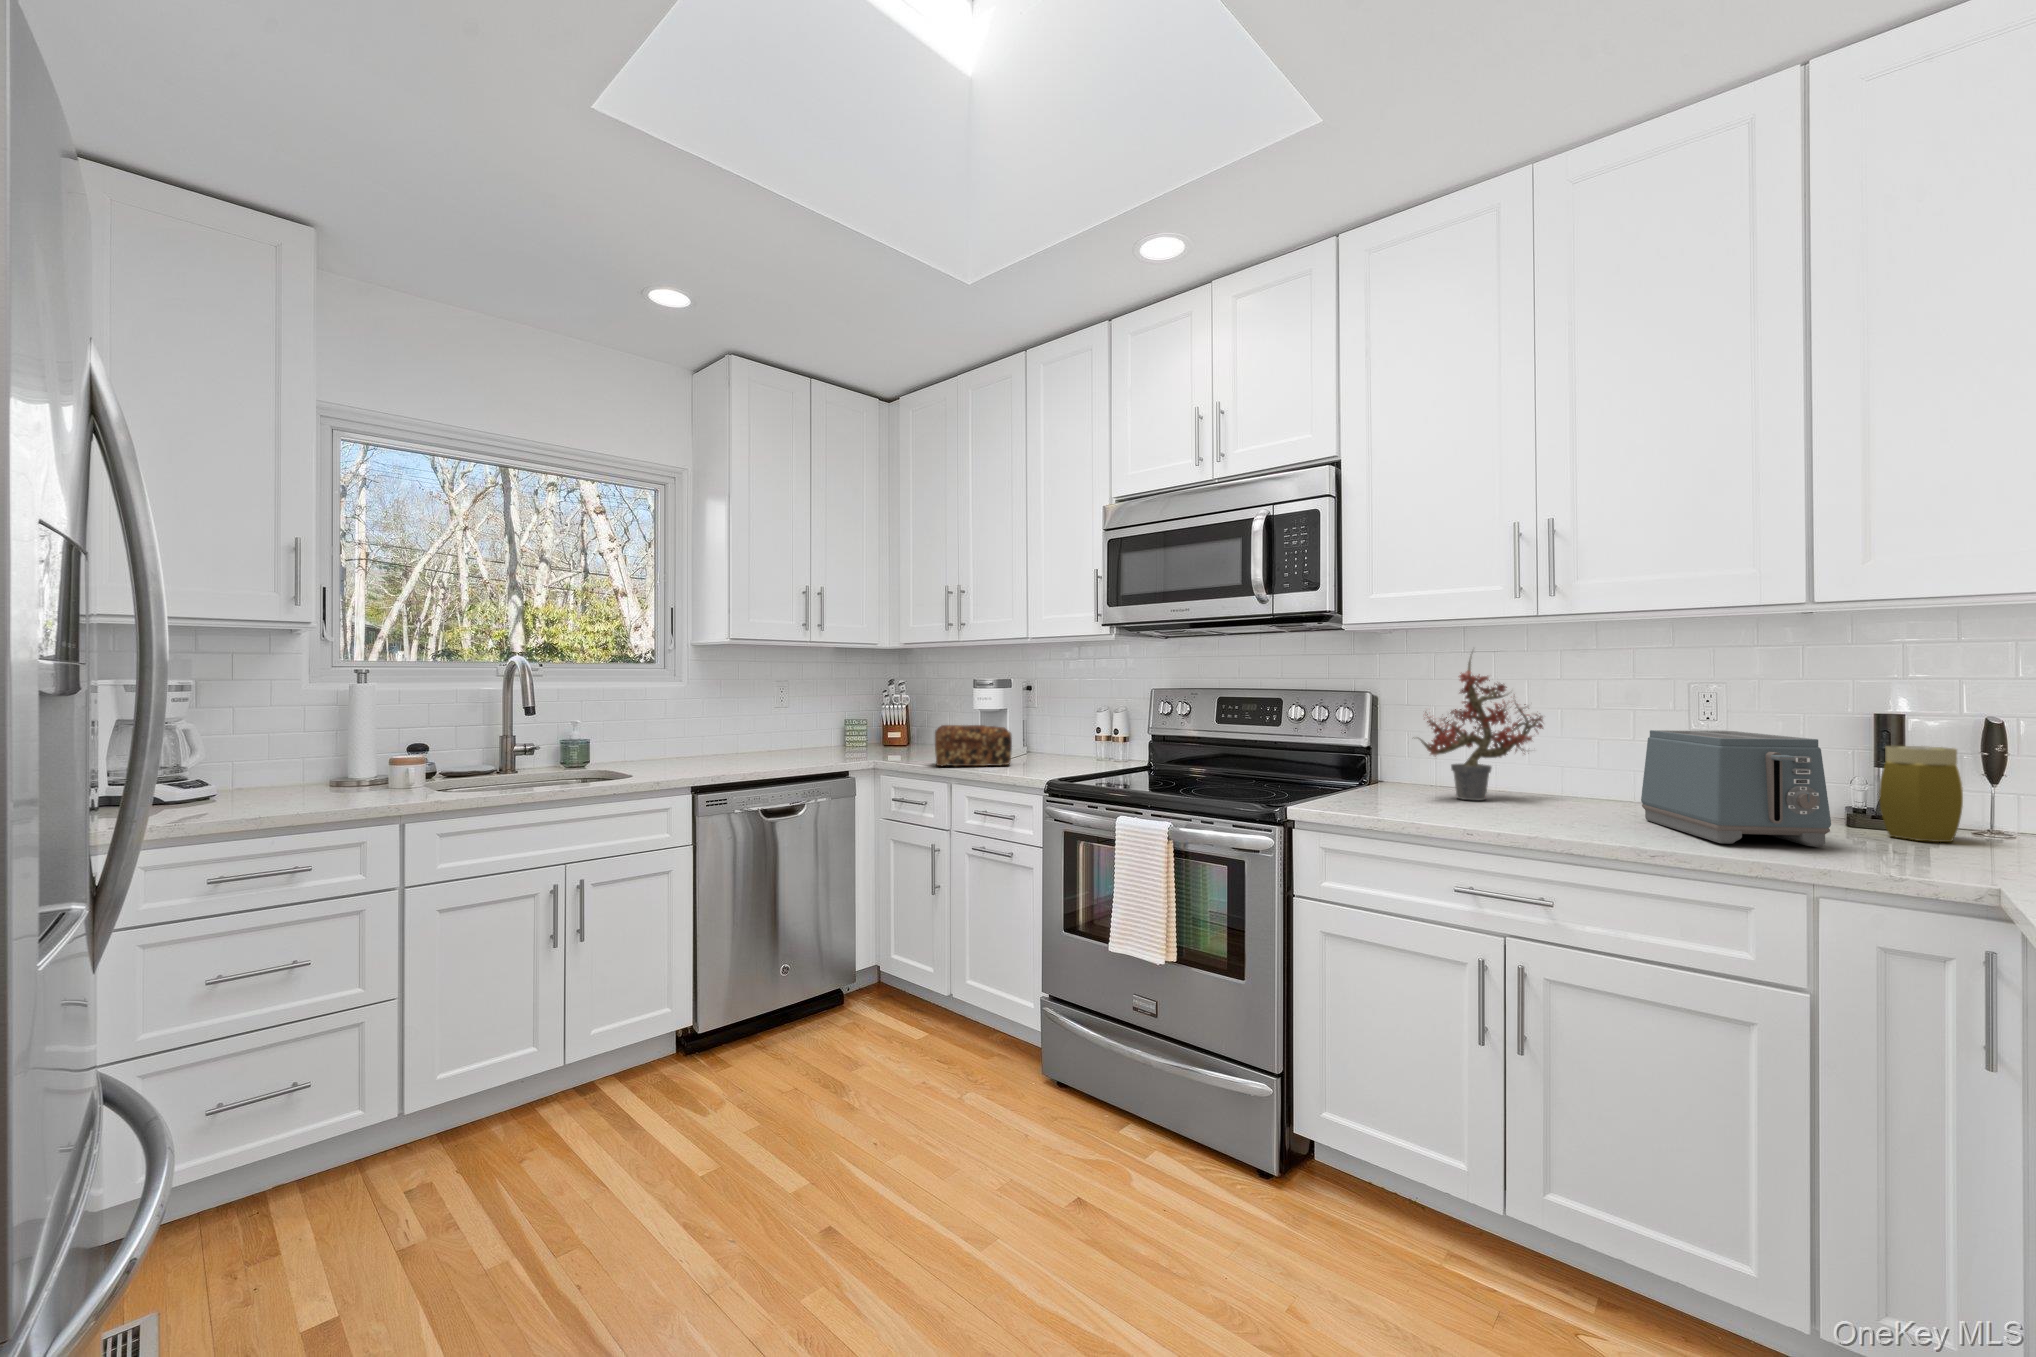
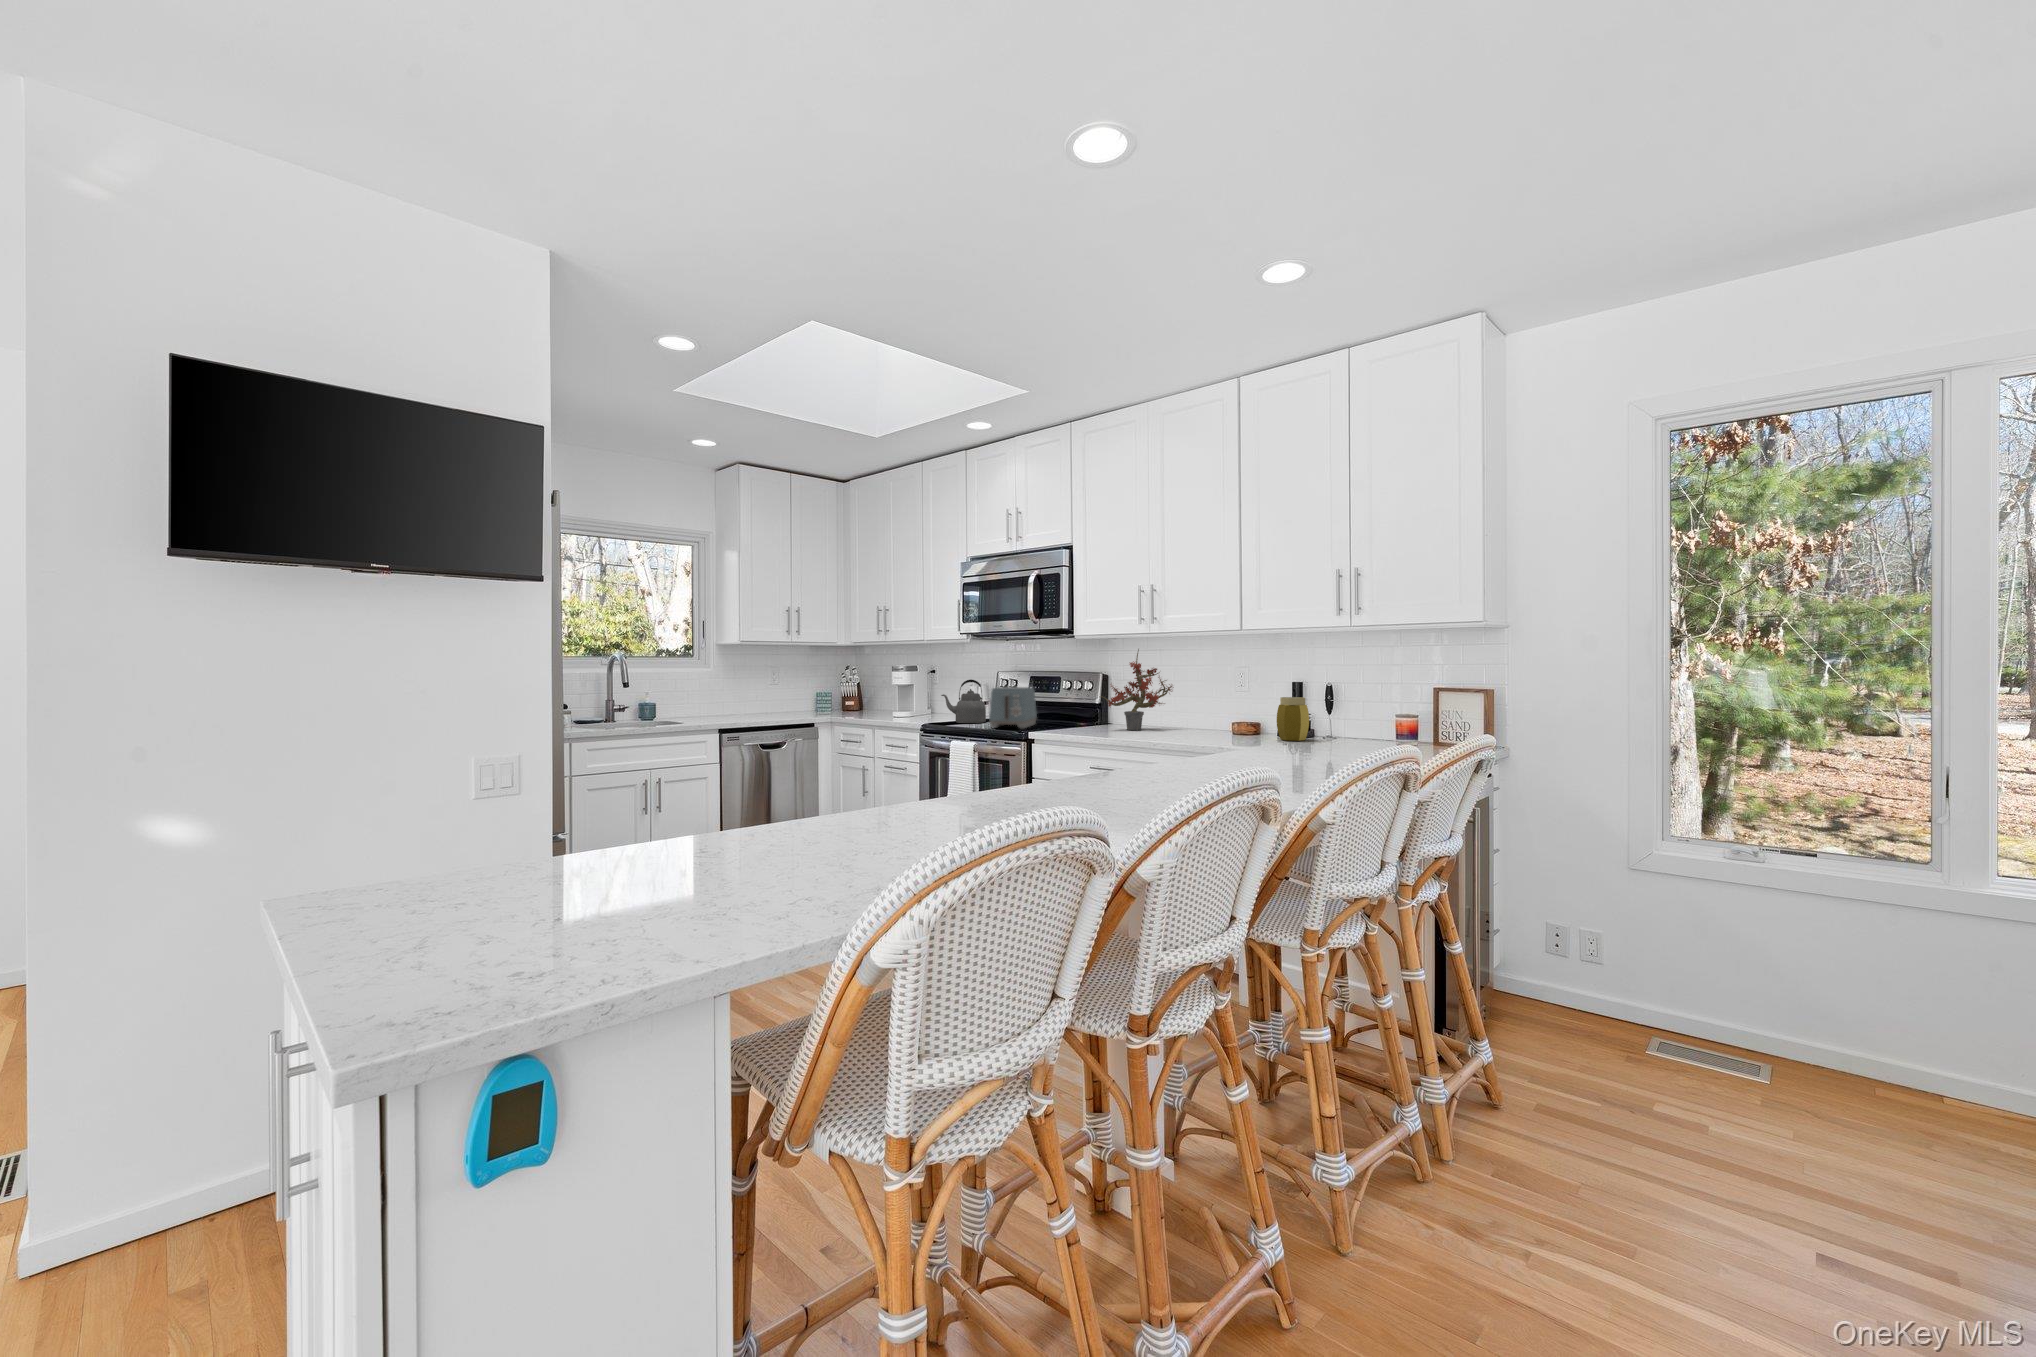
kettle: none [1075,702,1152,778] -> present [941,680,986,723]
bread loaf: present [935,725,1012,766] -> none [865,694,913,719]
toaster: present [1641,730,1831,847] -> present [989,687,1037,729]

